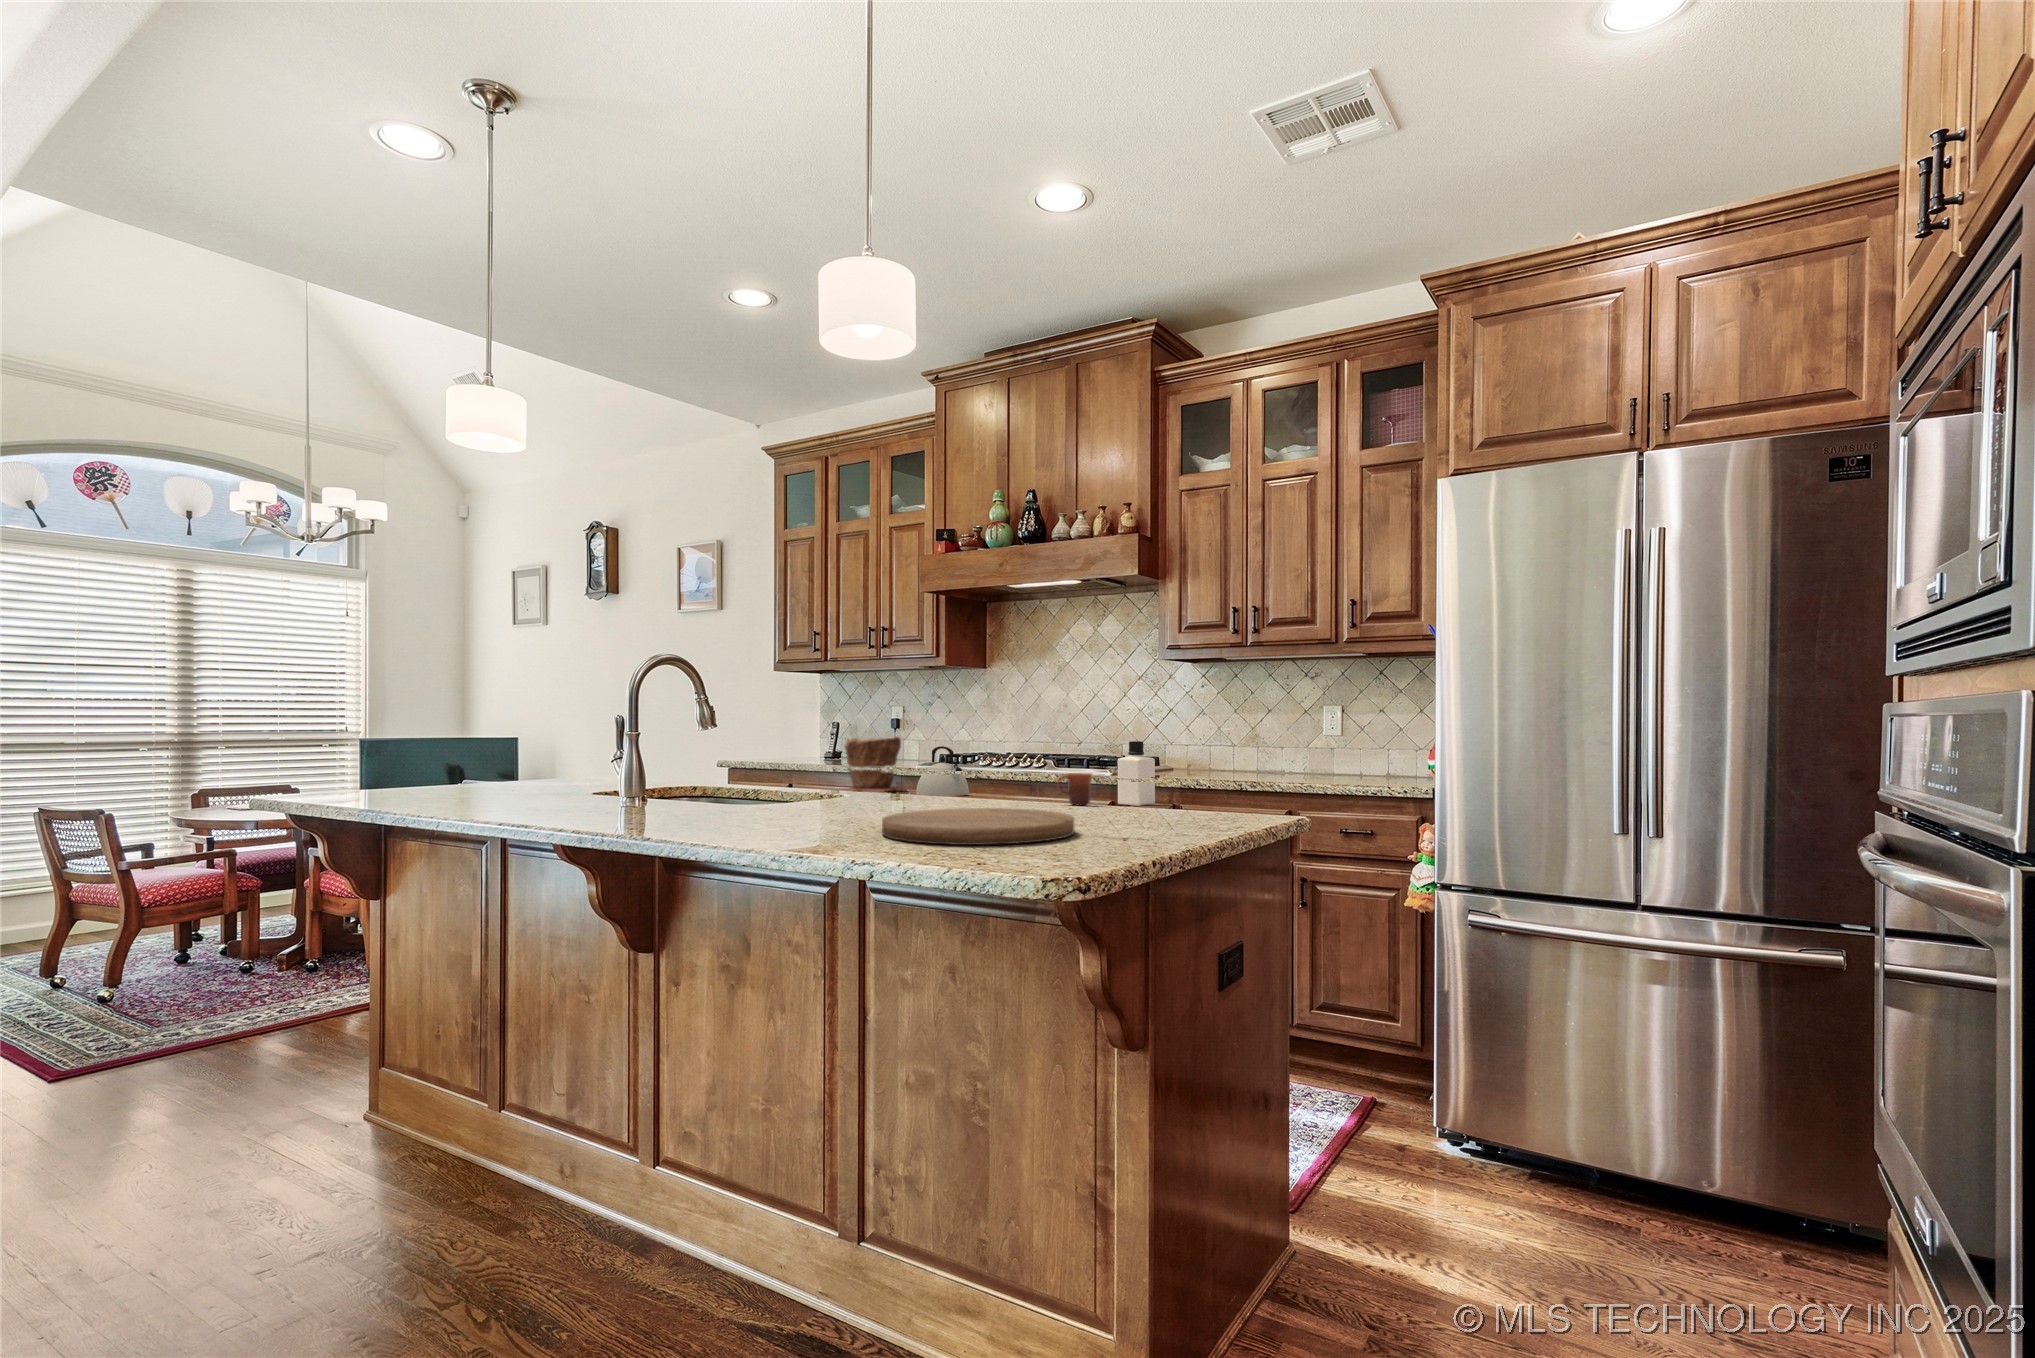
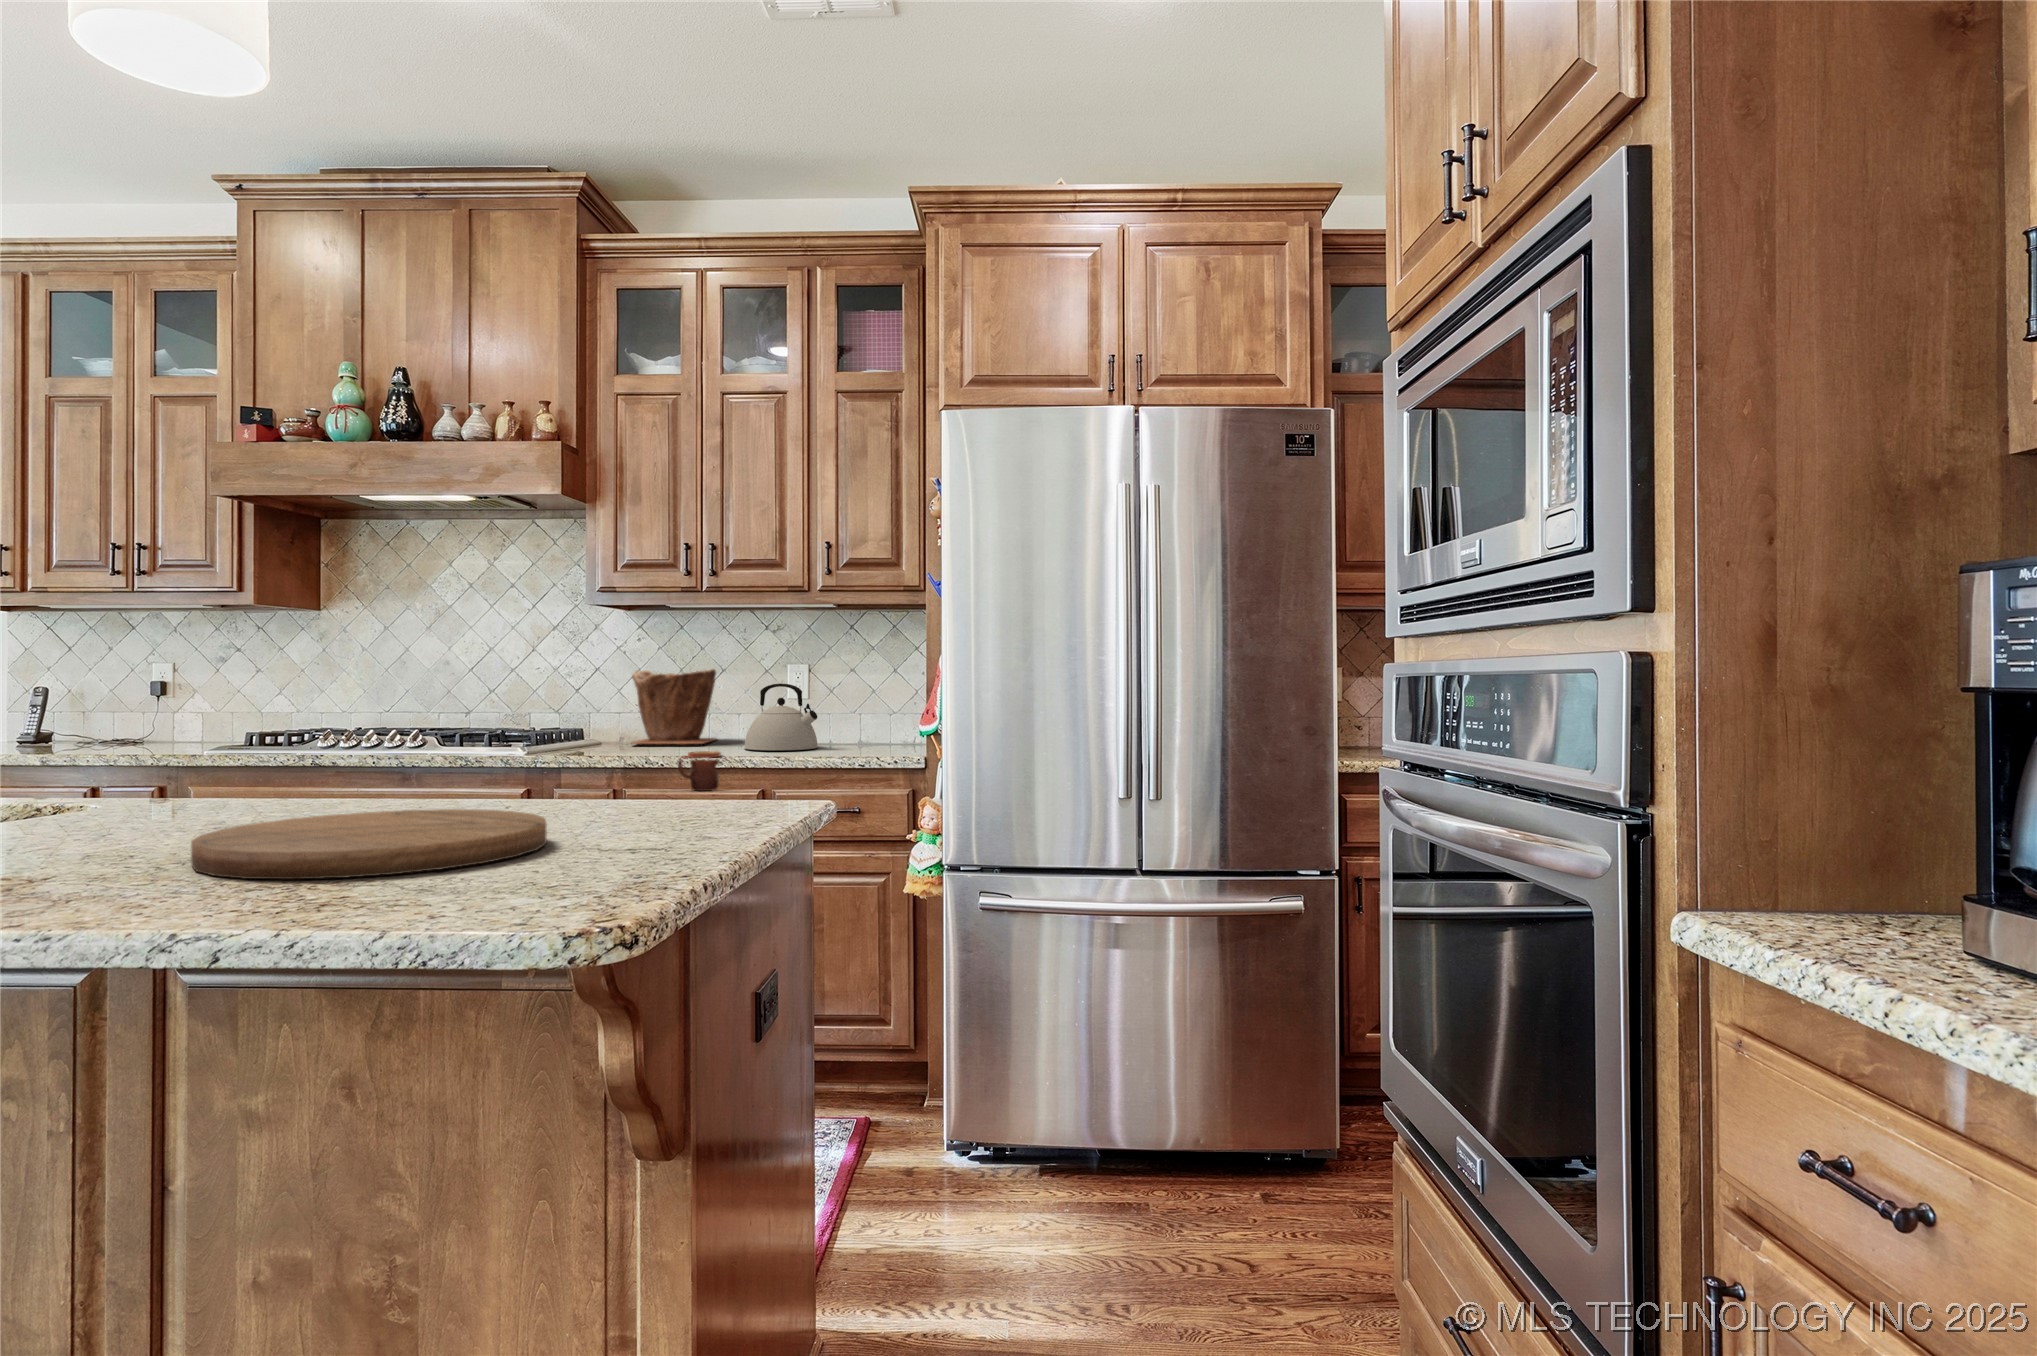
plant pot: present [841,736,906,792] -> present [632,669,716,744]
bottle: present [1118,741,1155,806] -> none [534,709,585,792]
kettle: present [916,746,969,796] -> present [744,684,818,750]
mug: present [1057,773,1092,805] -> present [678,751,721,791]

